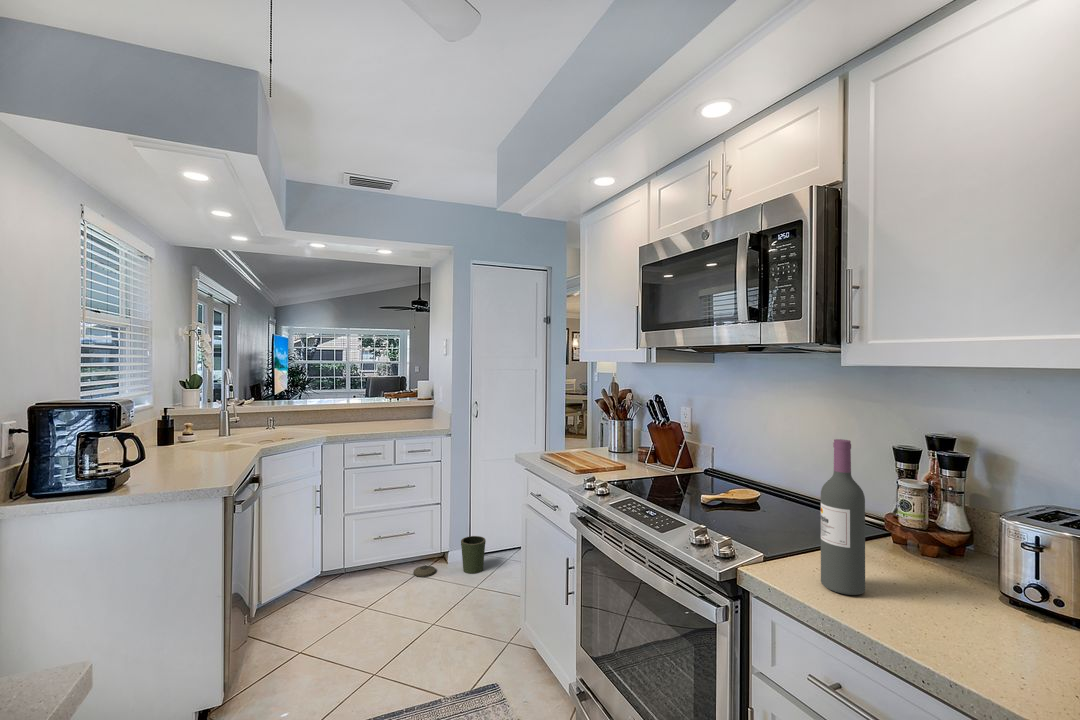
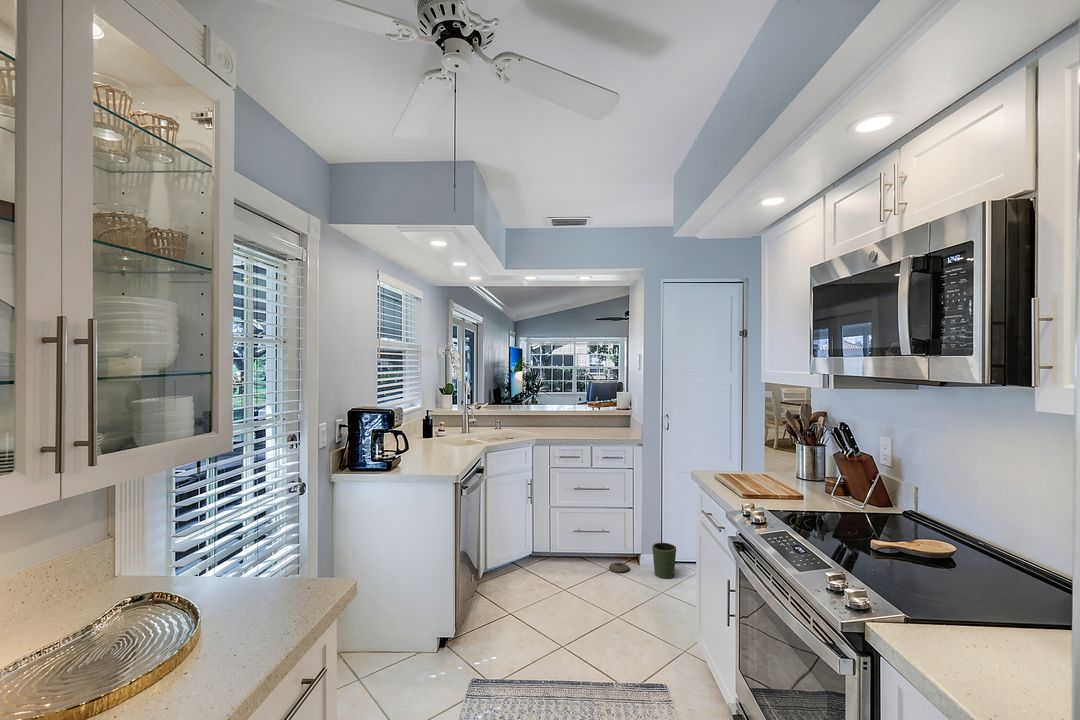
wine bottle: present [821,439,865,595] -> none [955,500,1013,679]

